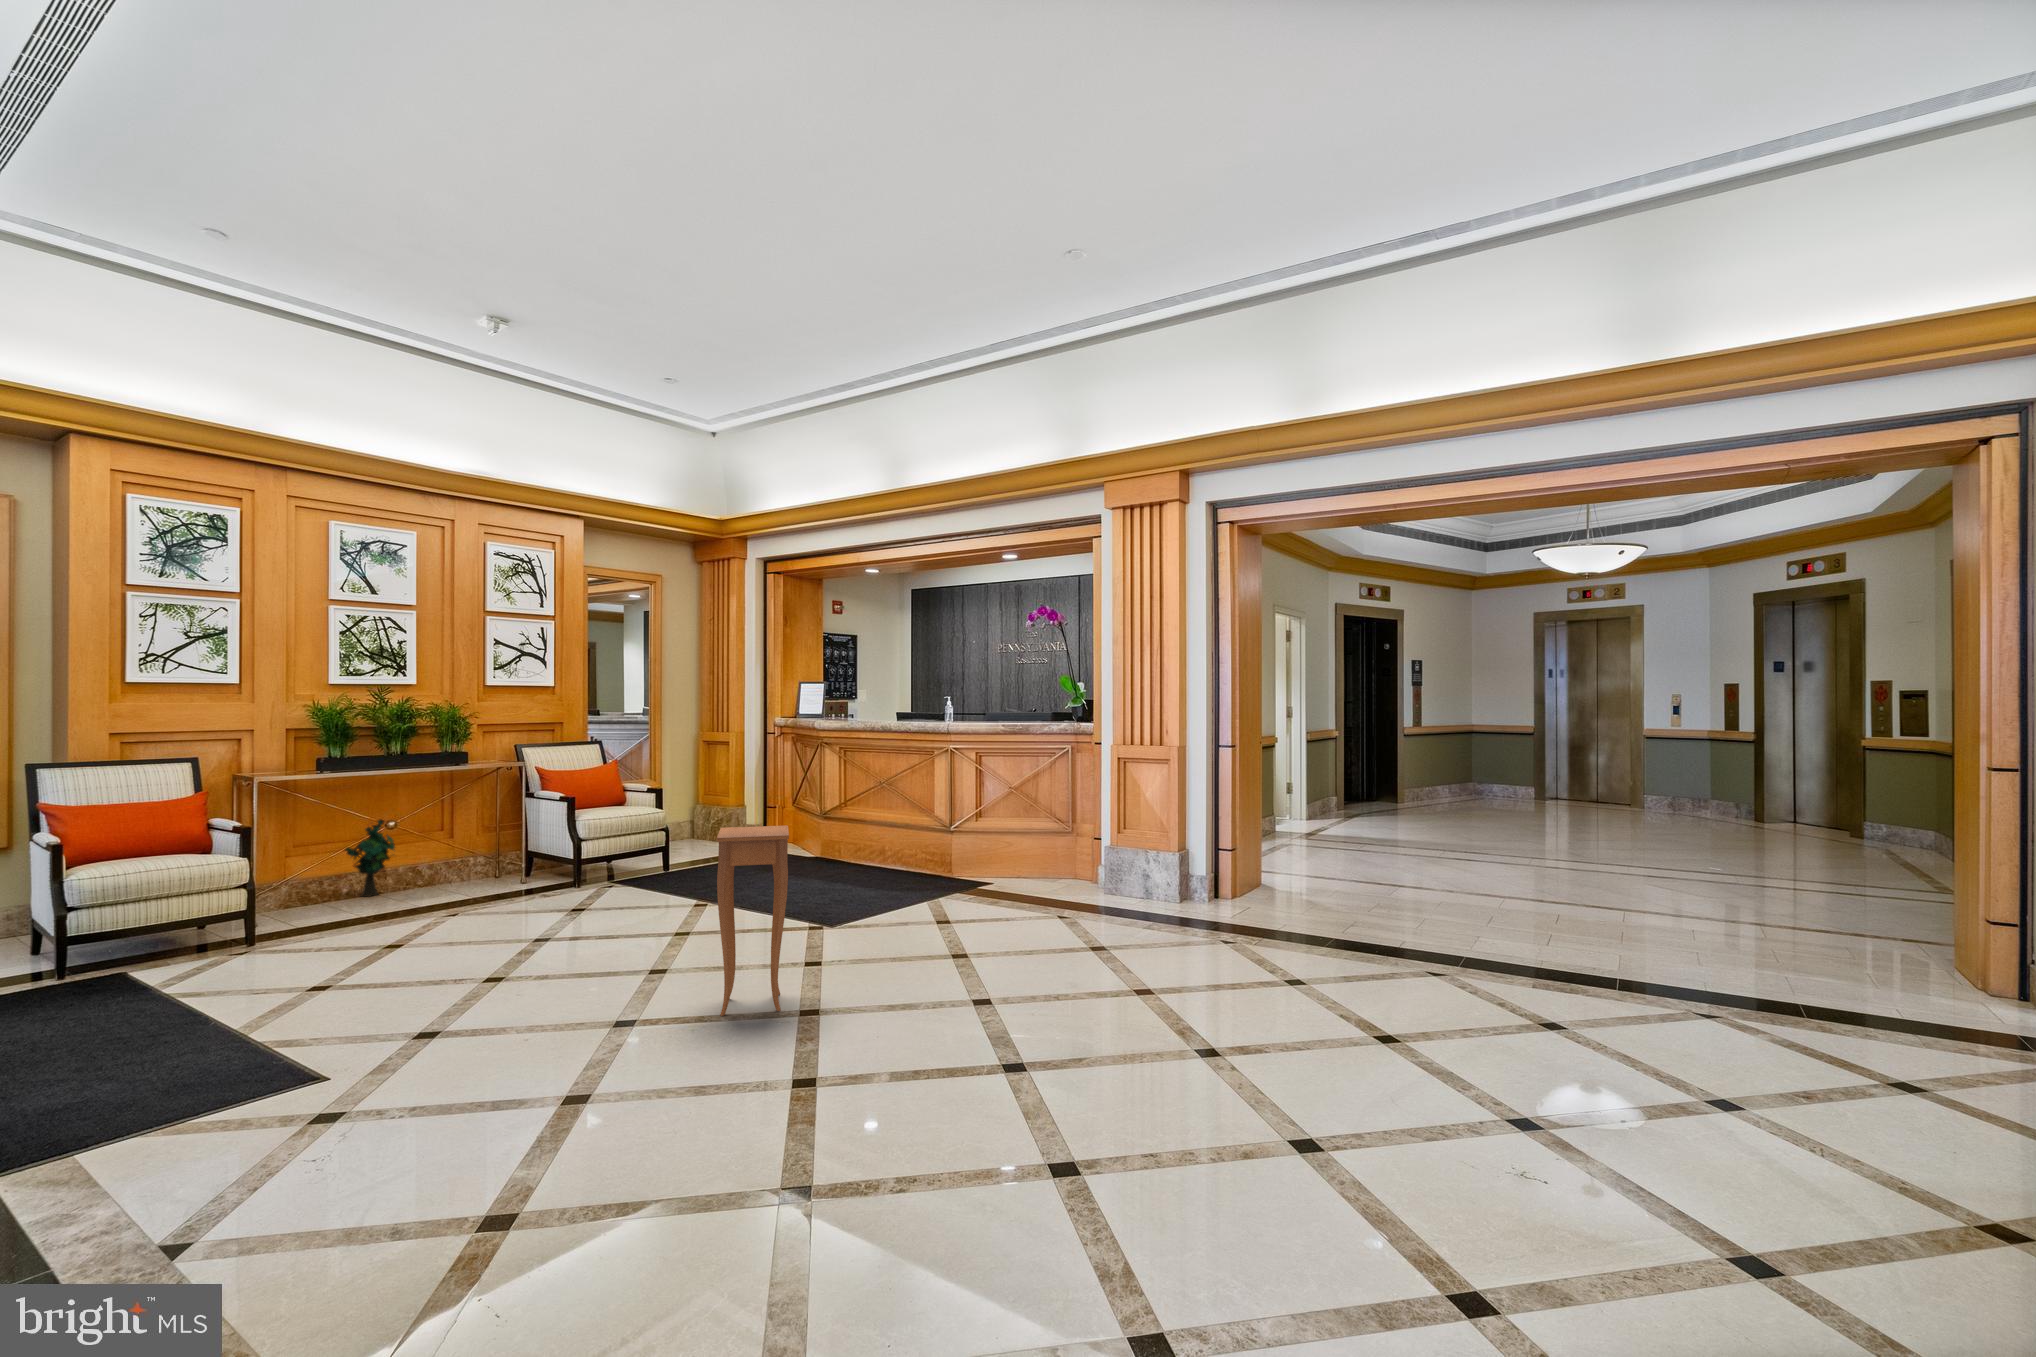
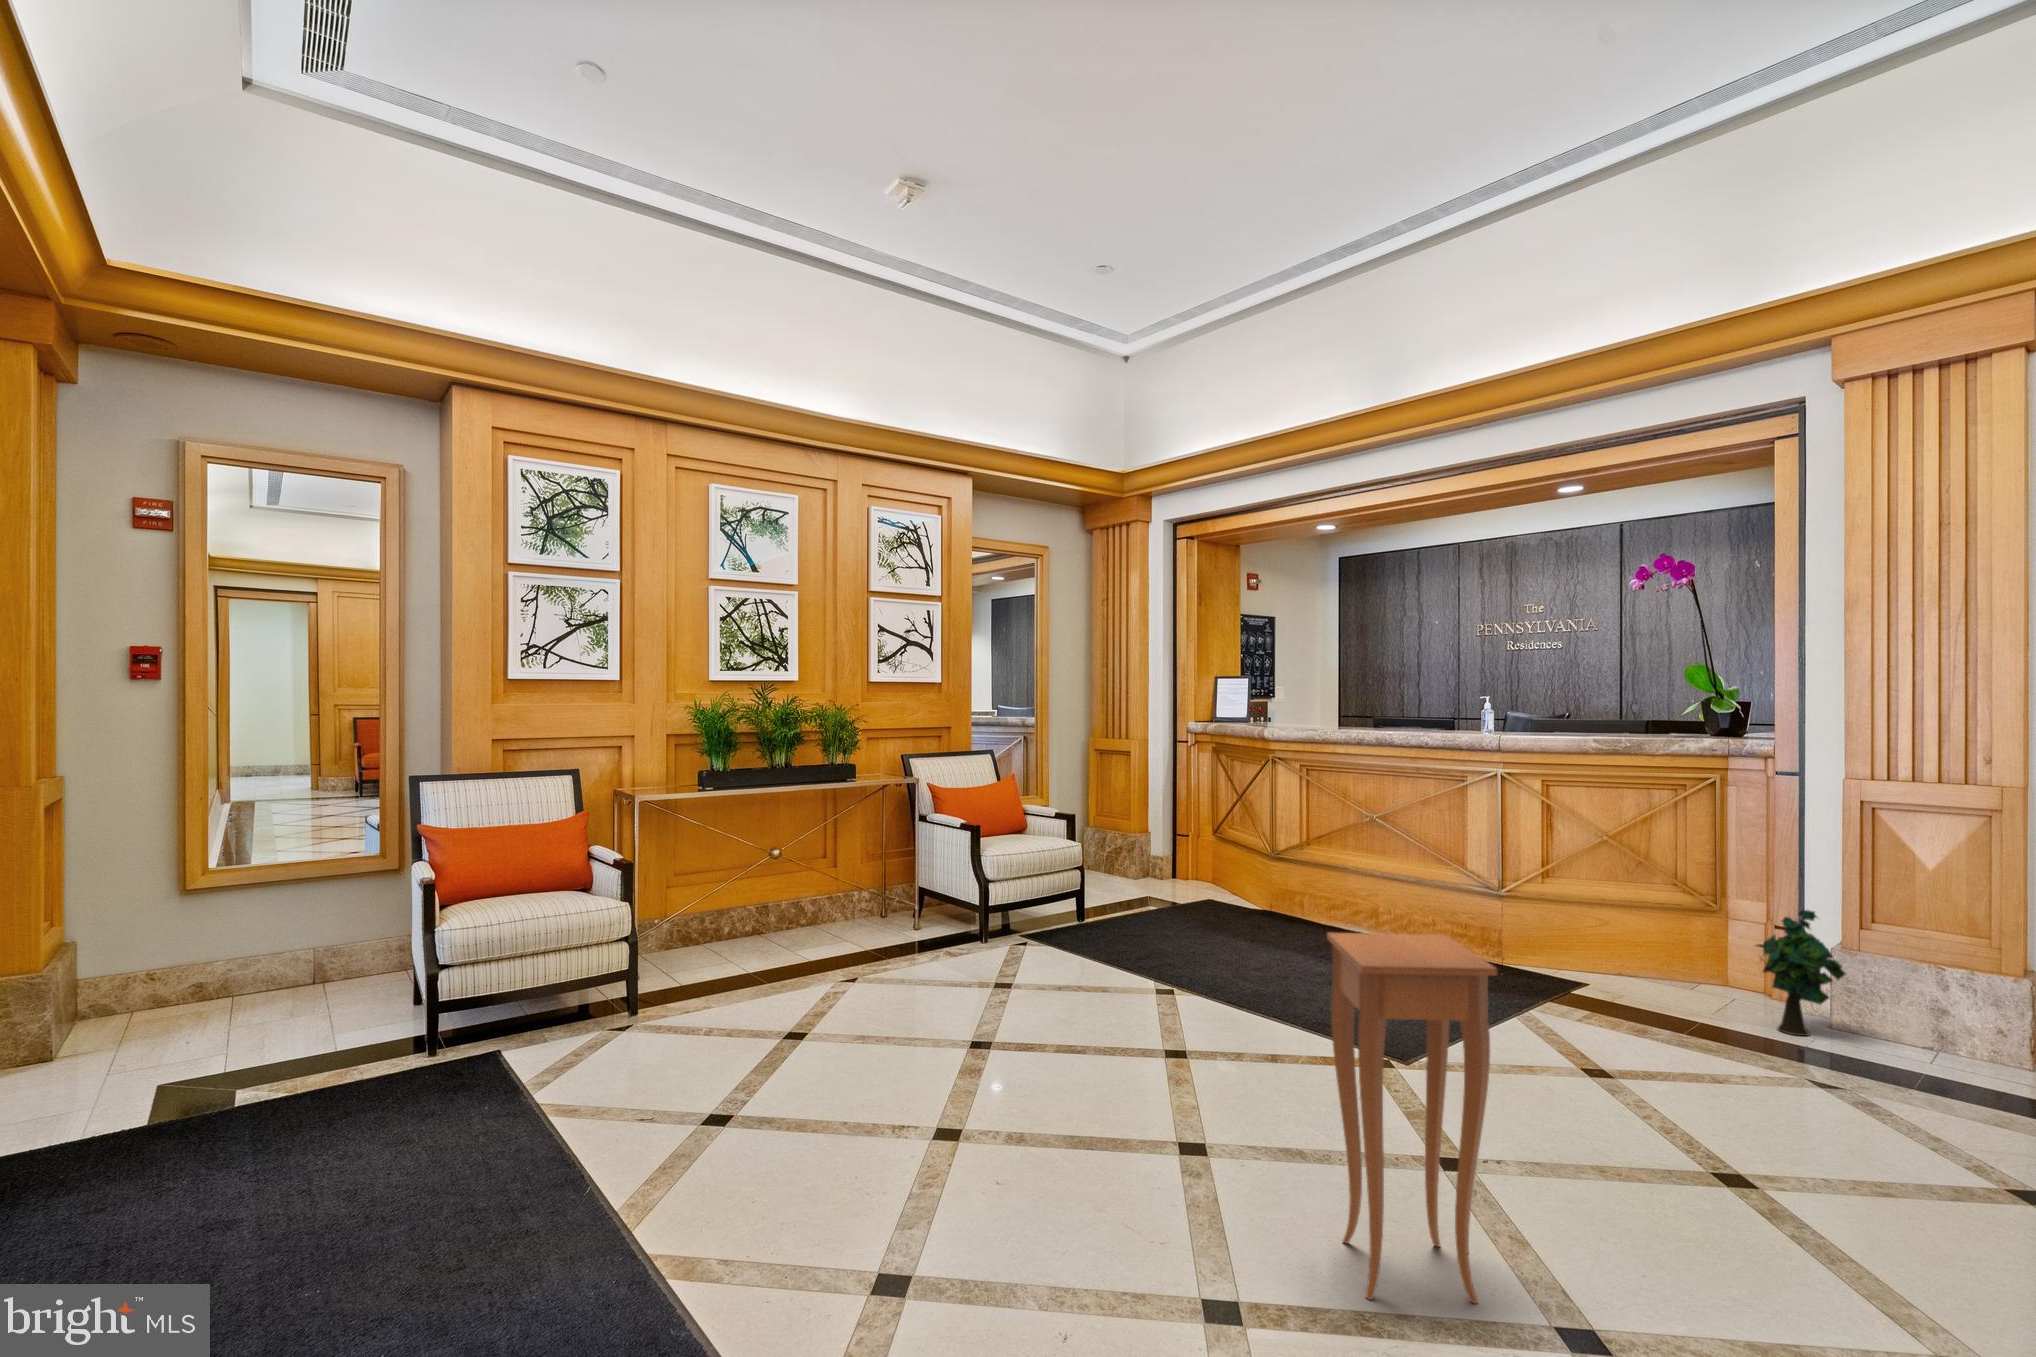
decorative plant: present [345,819,395,897] -> present [1757,910,1845,1036]

